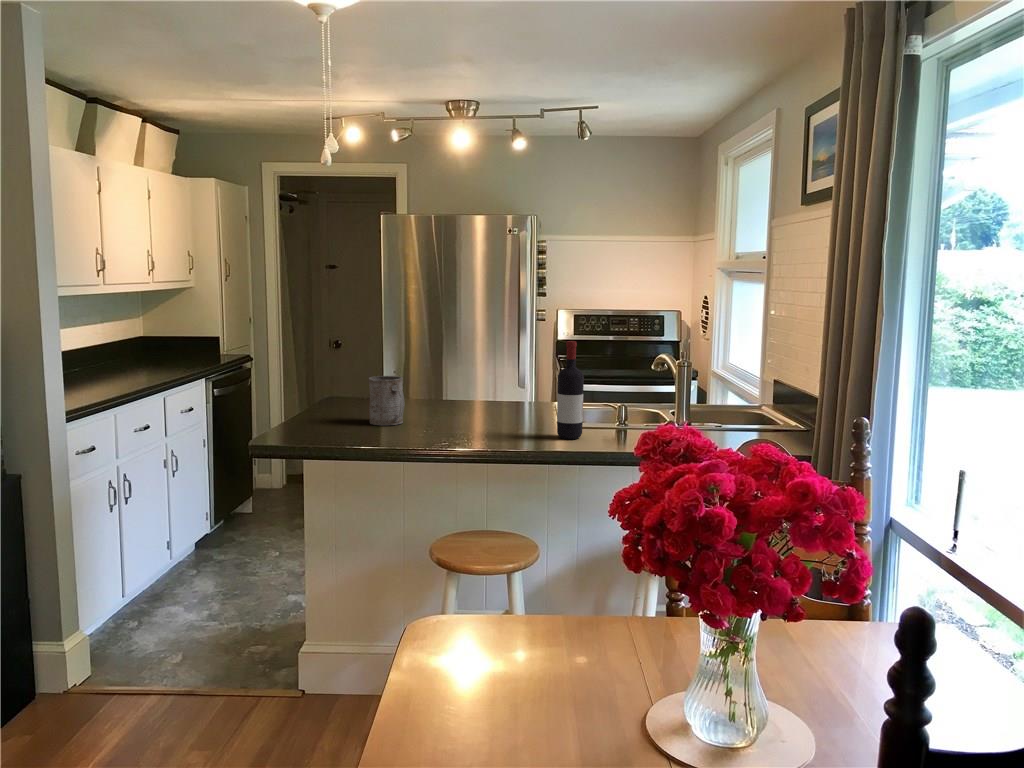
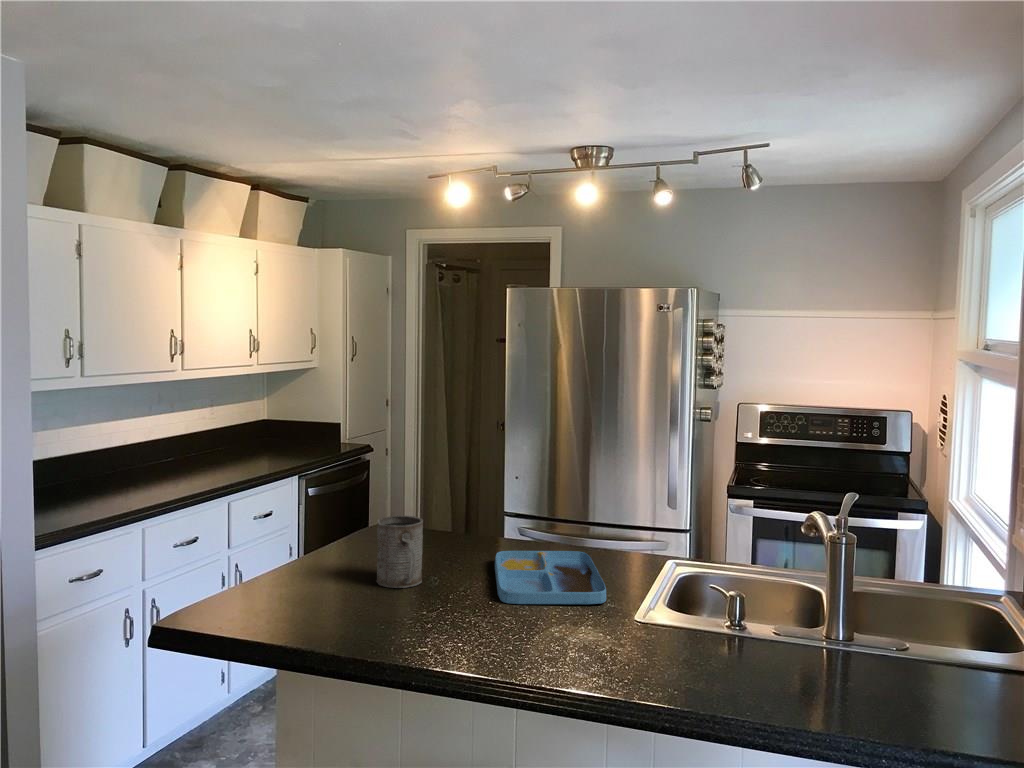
wine bottle: present [557,341,584,439] -> none [613,495,655,648]
tray: none [442,400,536,427] -> present [495,551,606,604]

